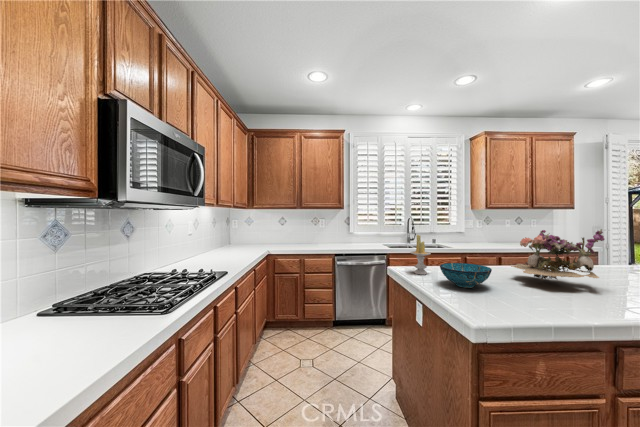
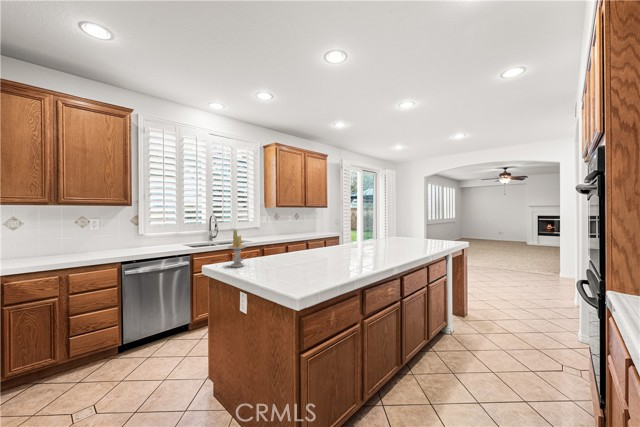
flower arrangement: present [511,229,604,281] -> none [306,219,357,259]
decorative bowl: present [440,263,492,288] -> none [259,251,298,271]

